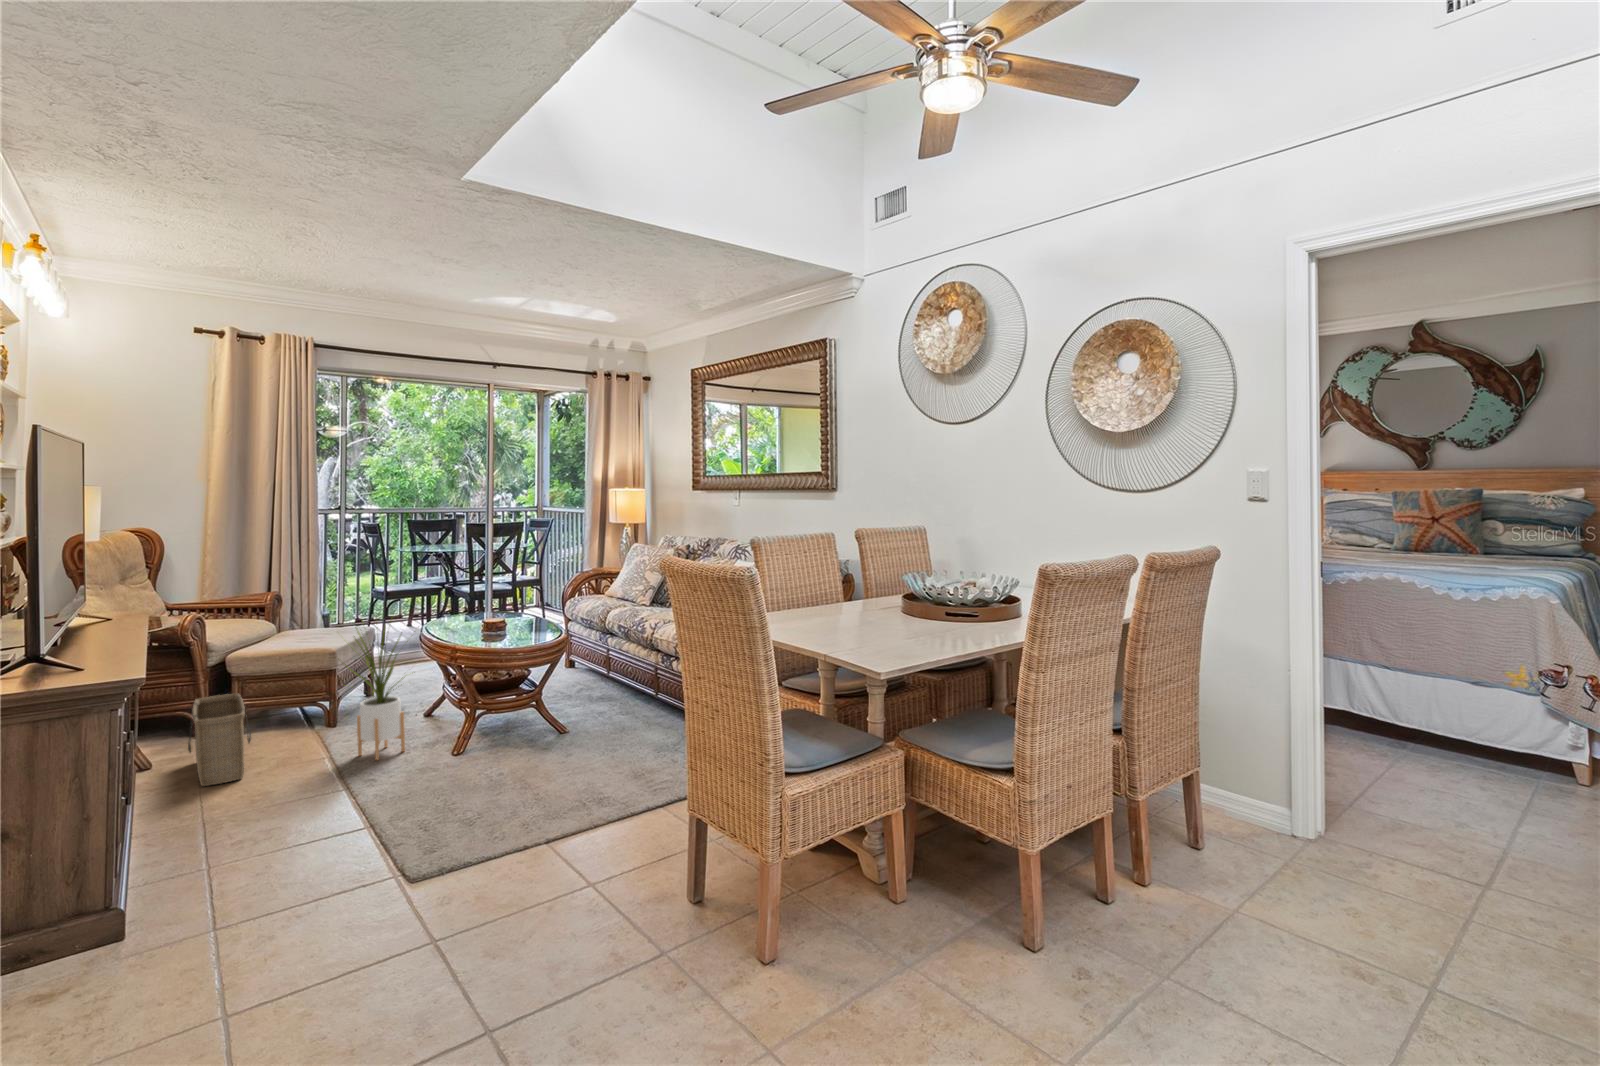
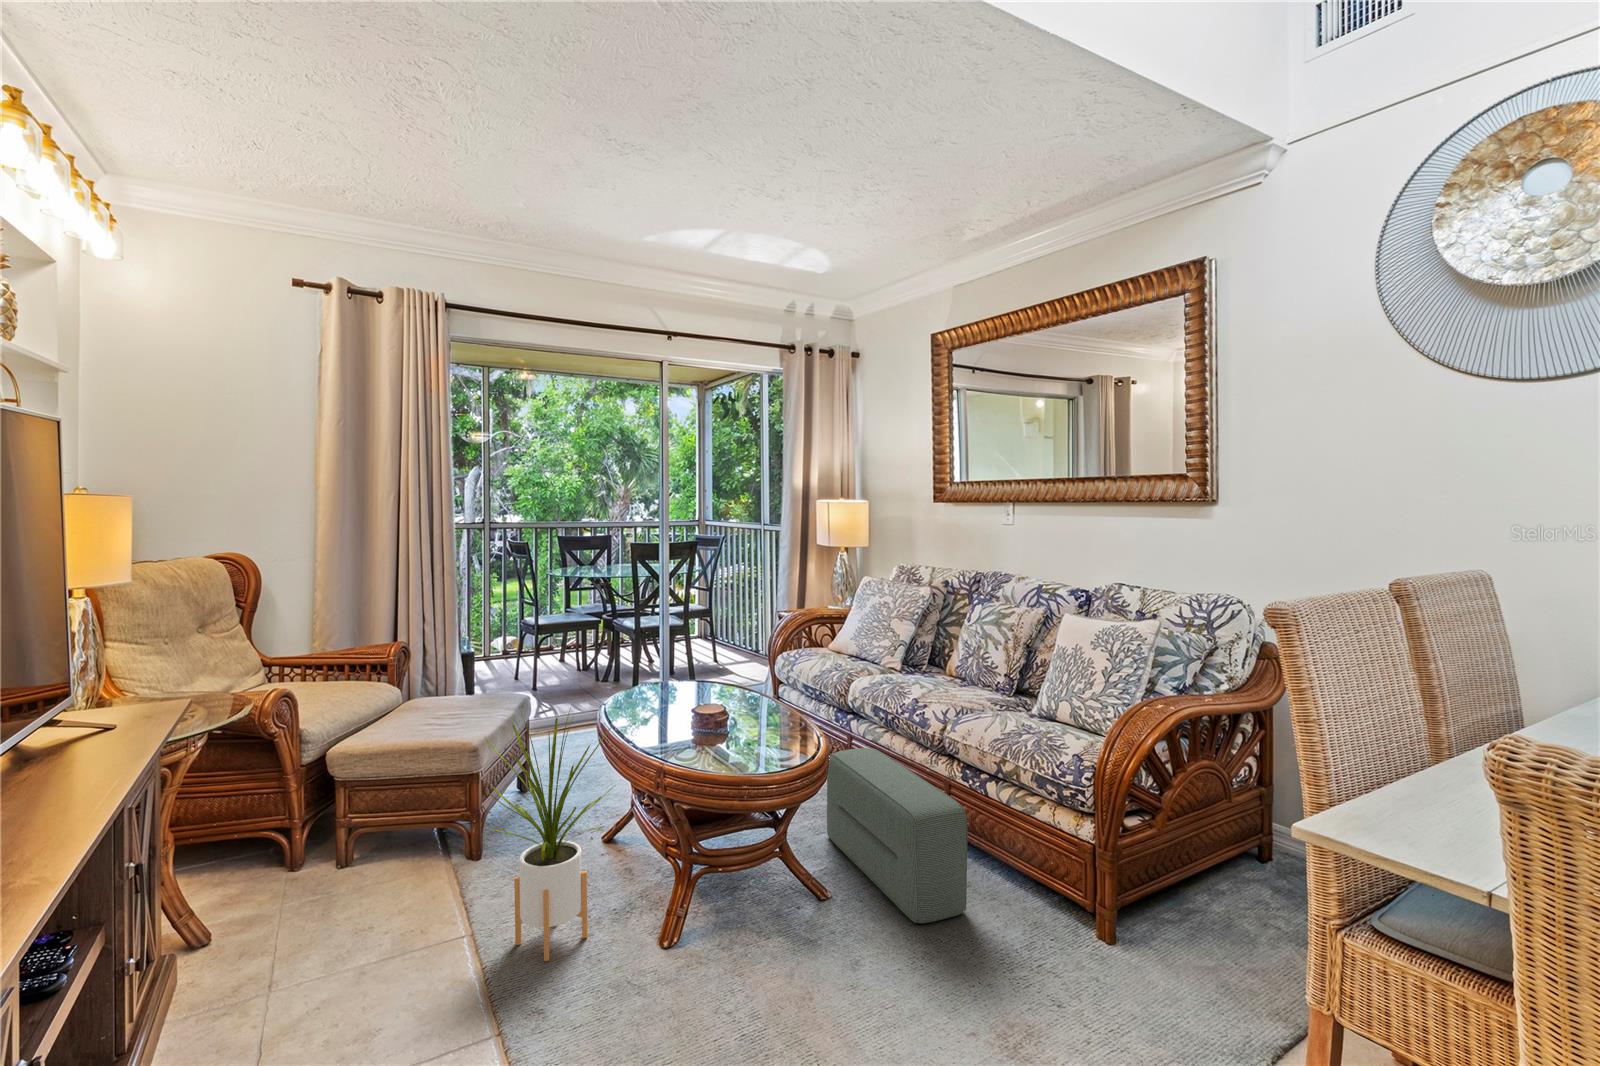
pouf: none [578,650,644,737] -> present [827,748,967,923]
basket: present [188,694,251,786] -> none [250,826,351,1019]

